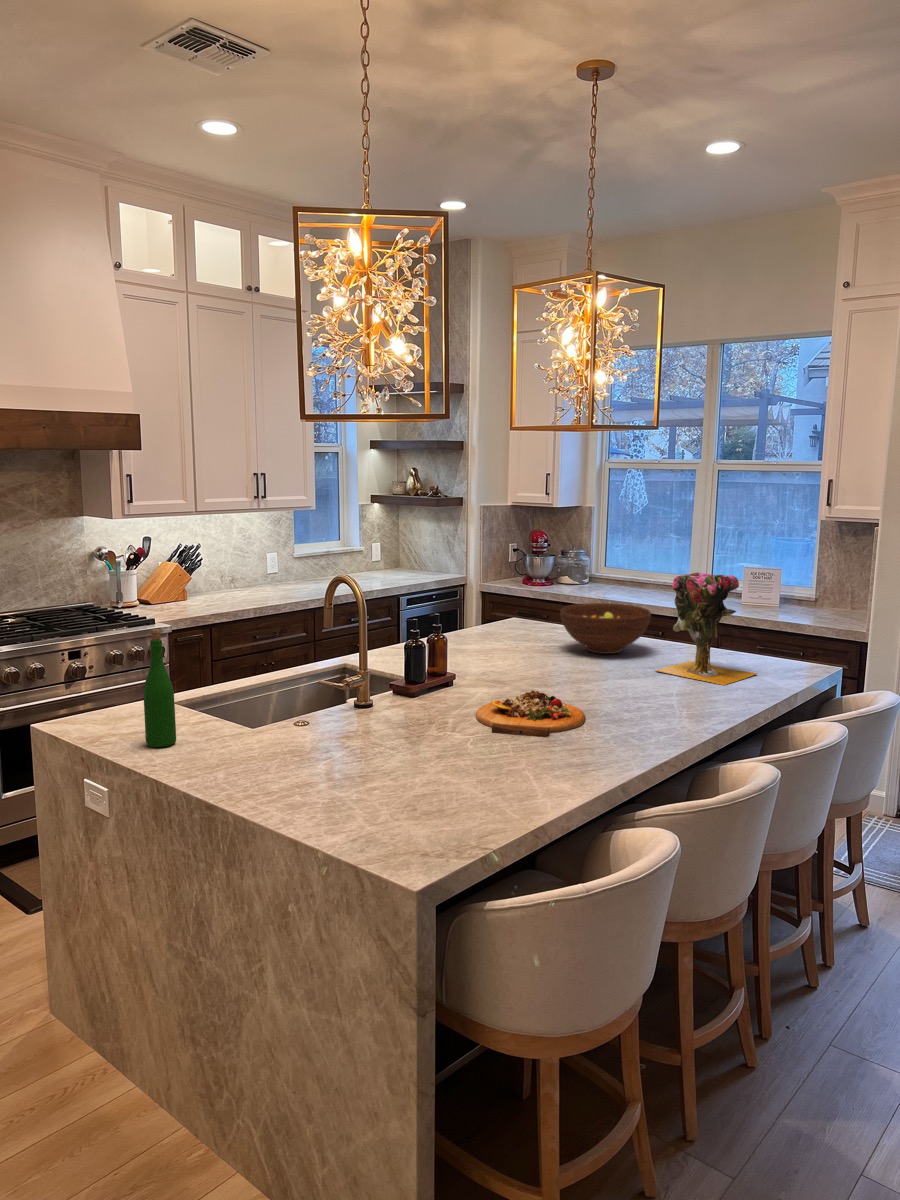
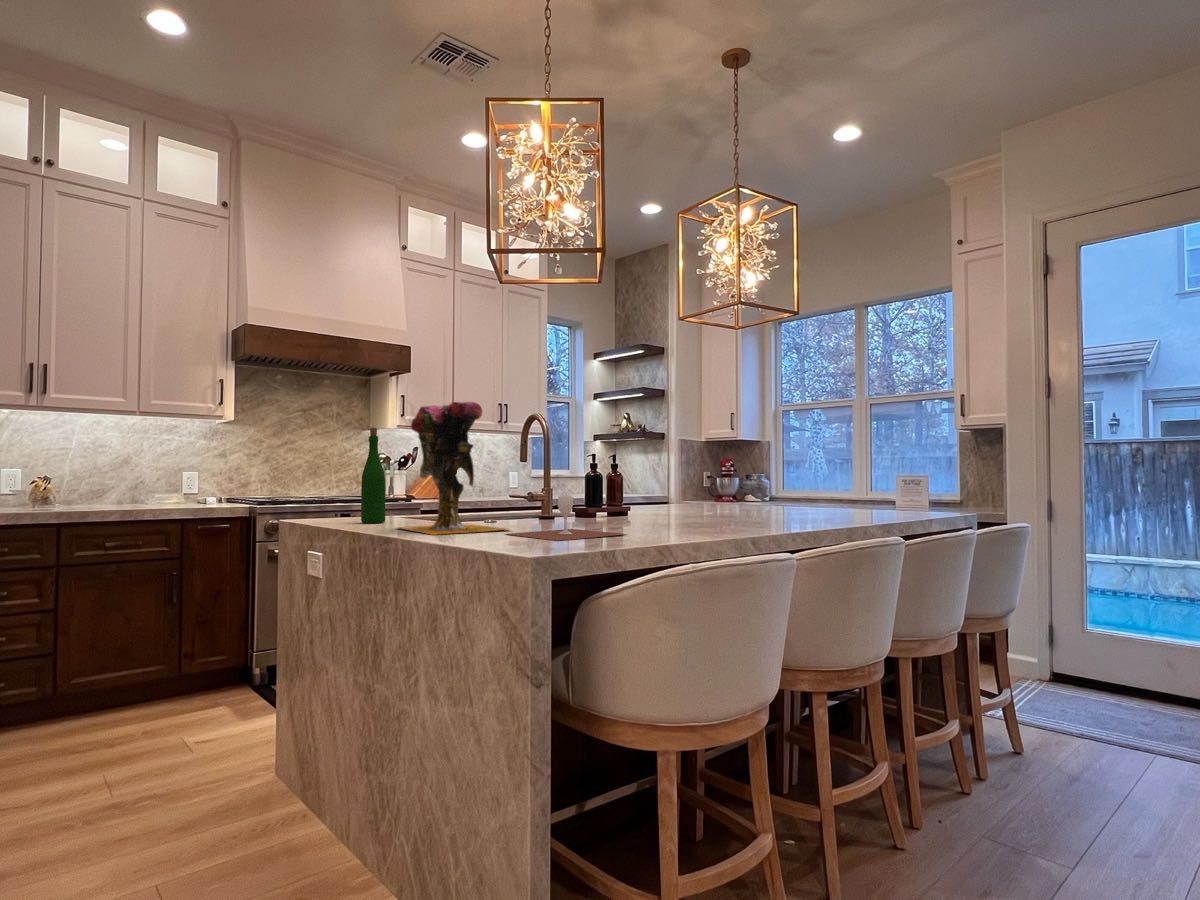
vase: present [656,572,757,685] -> present [398,402,508,535]
fruit bowl: present [560,603,651,654] -> none [726,473,803,508]
cutting board: present [476,691,586,737] -> none [638,499,732,524]
wine glass: none [347,752,491,828] -> present [506,494,626,541]

